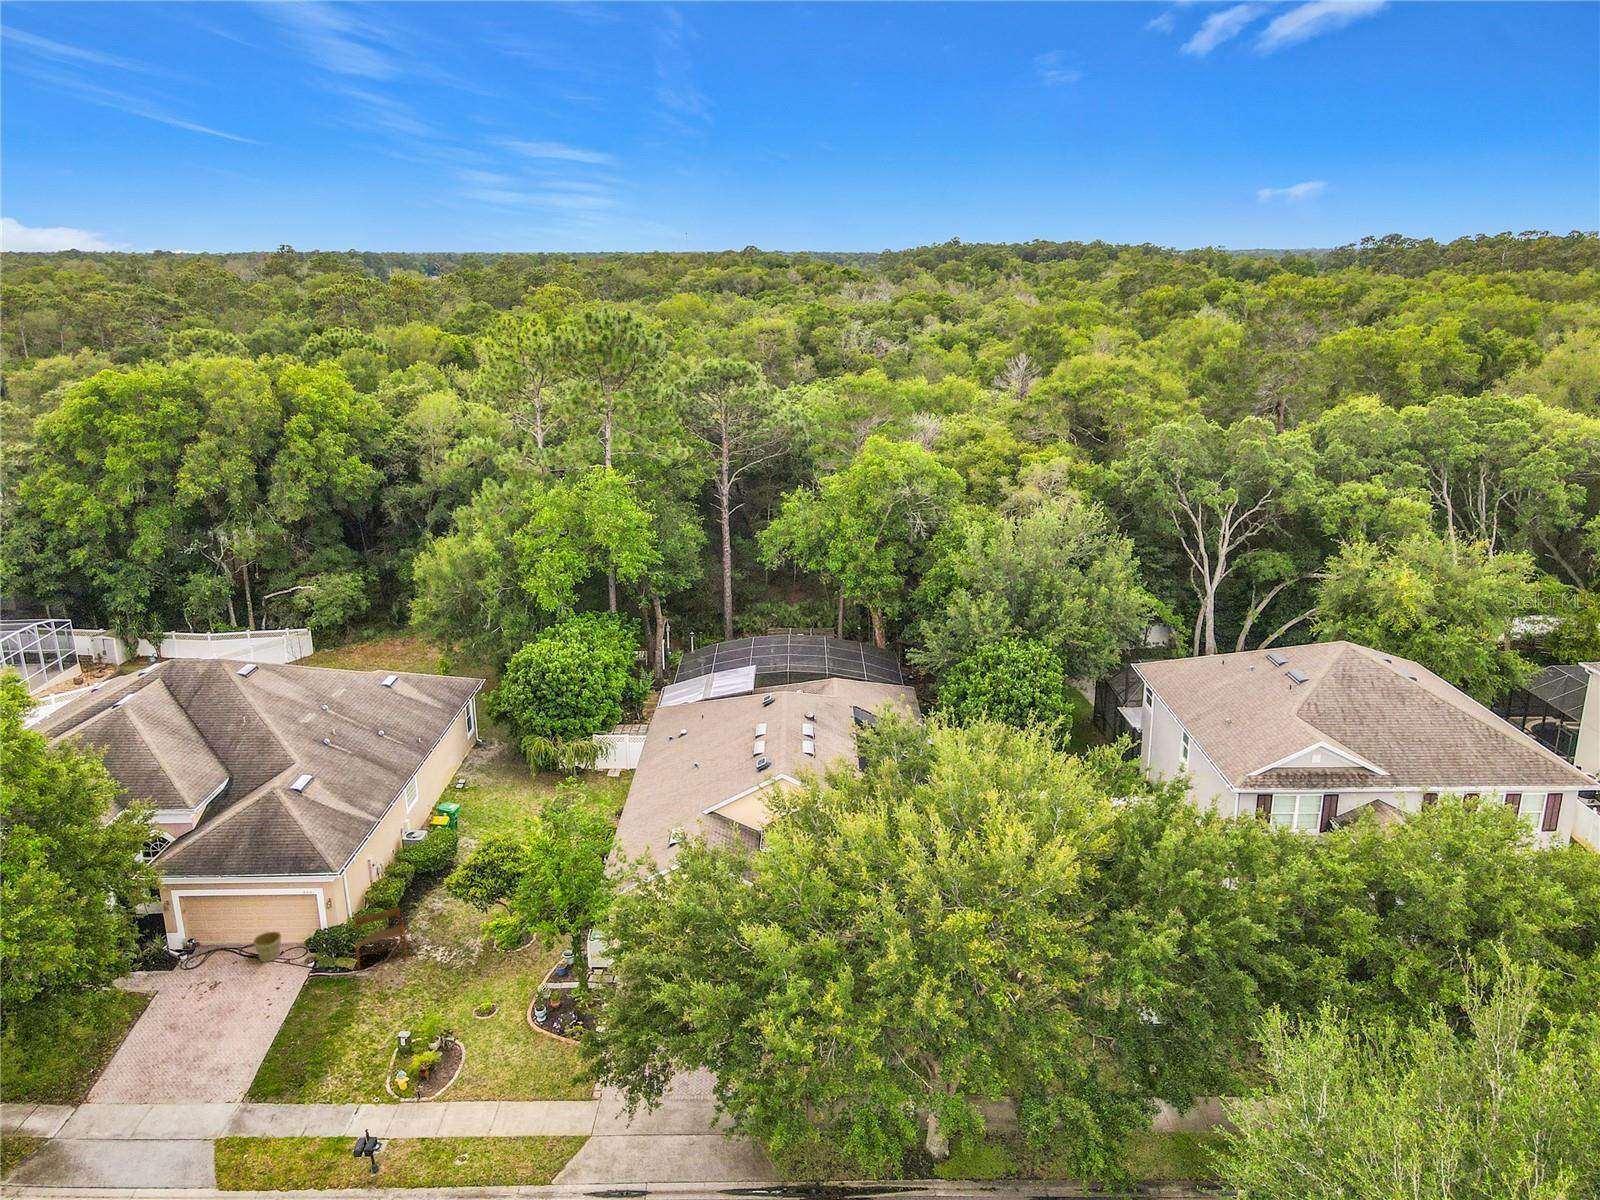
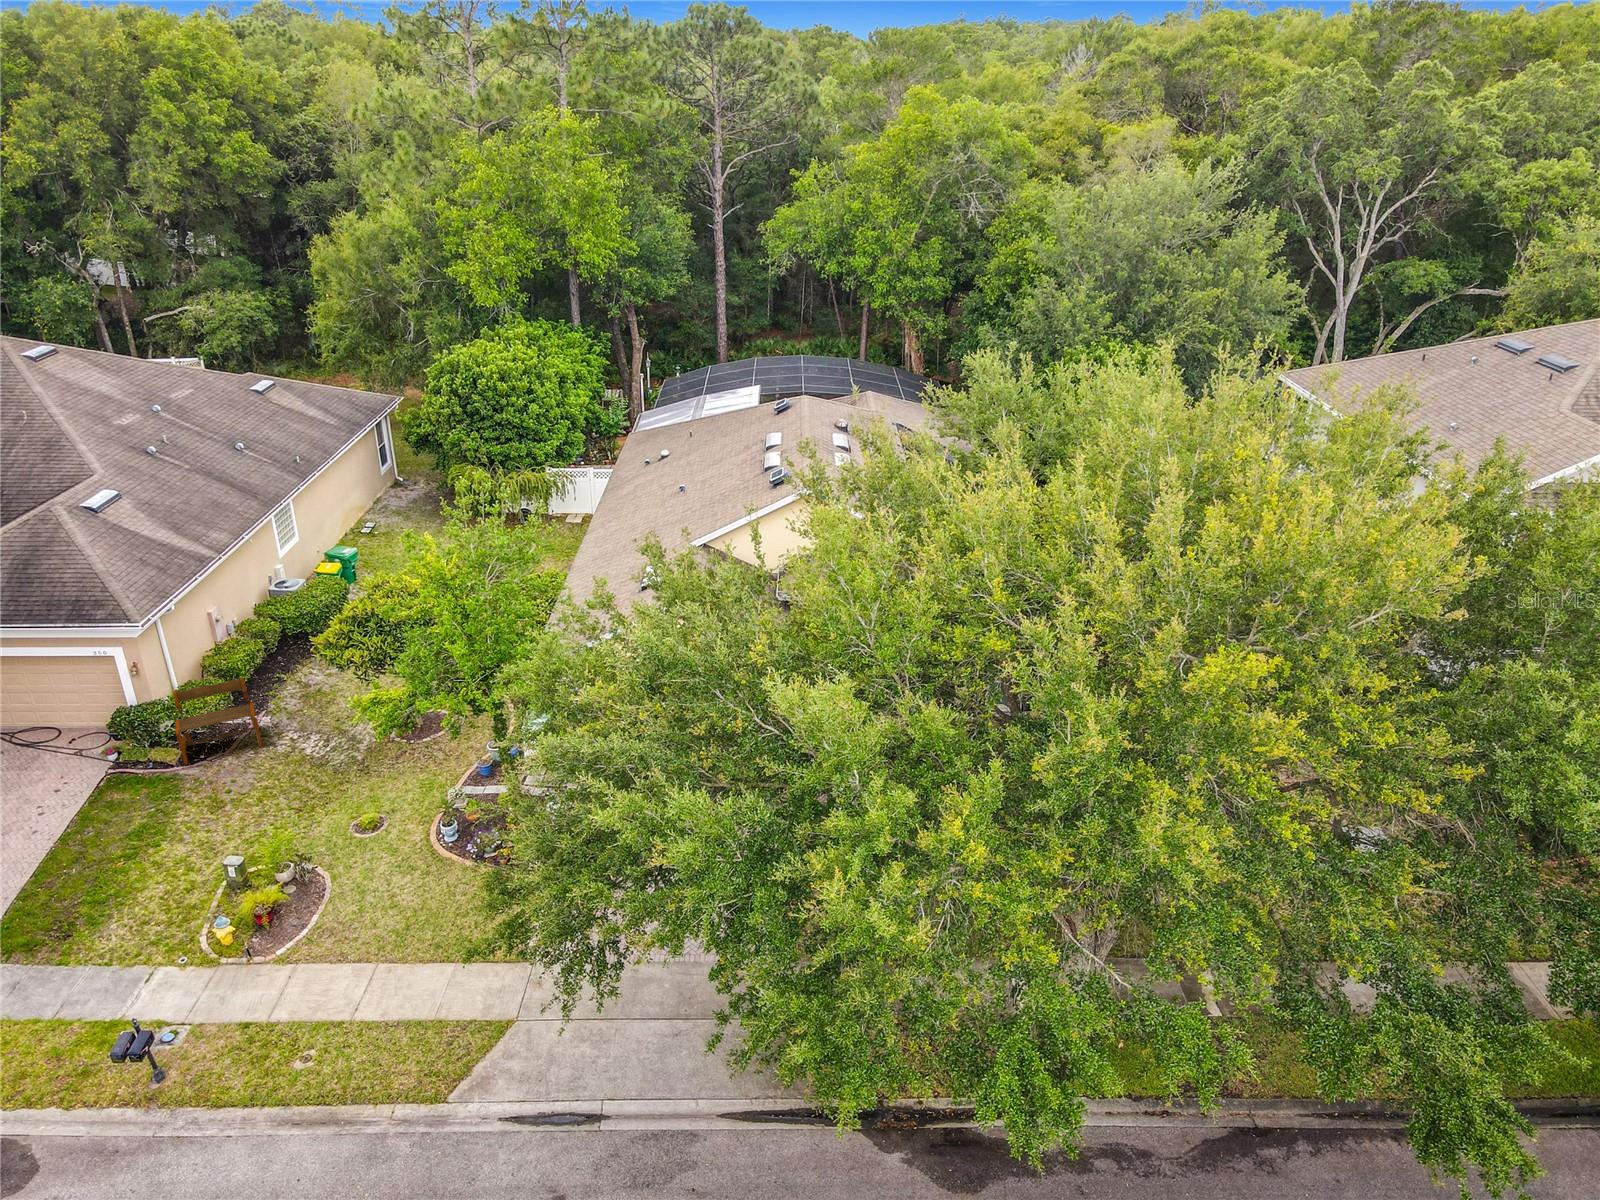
wooden bucket: present [253,932,281,962] -> none [24,710,72,752]

